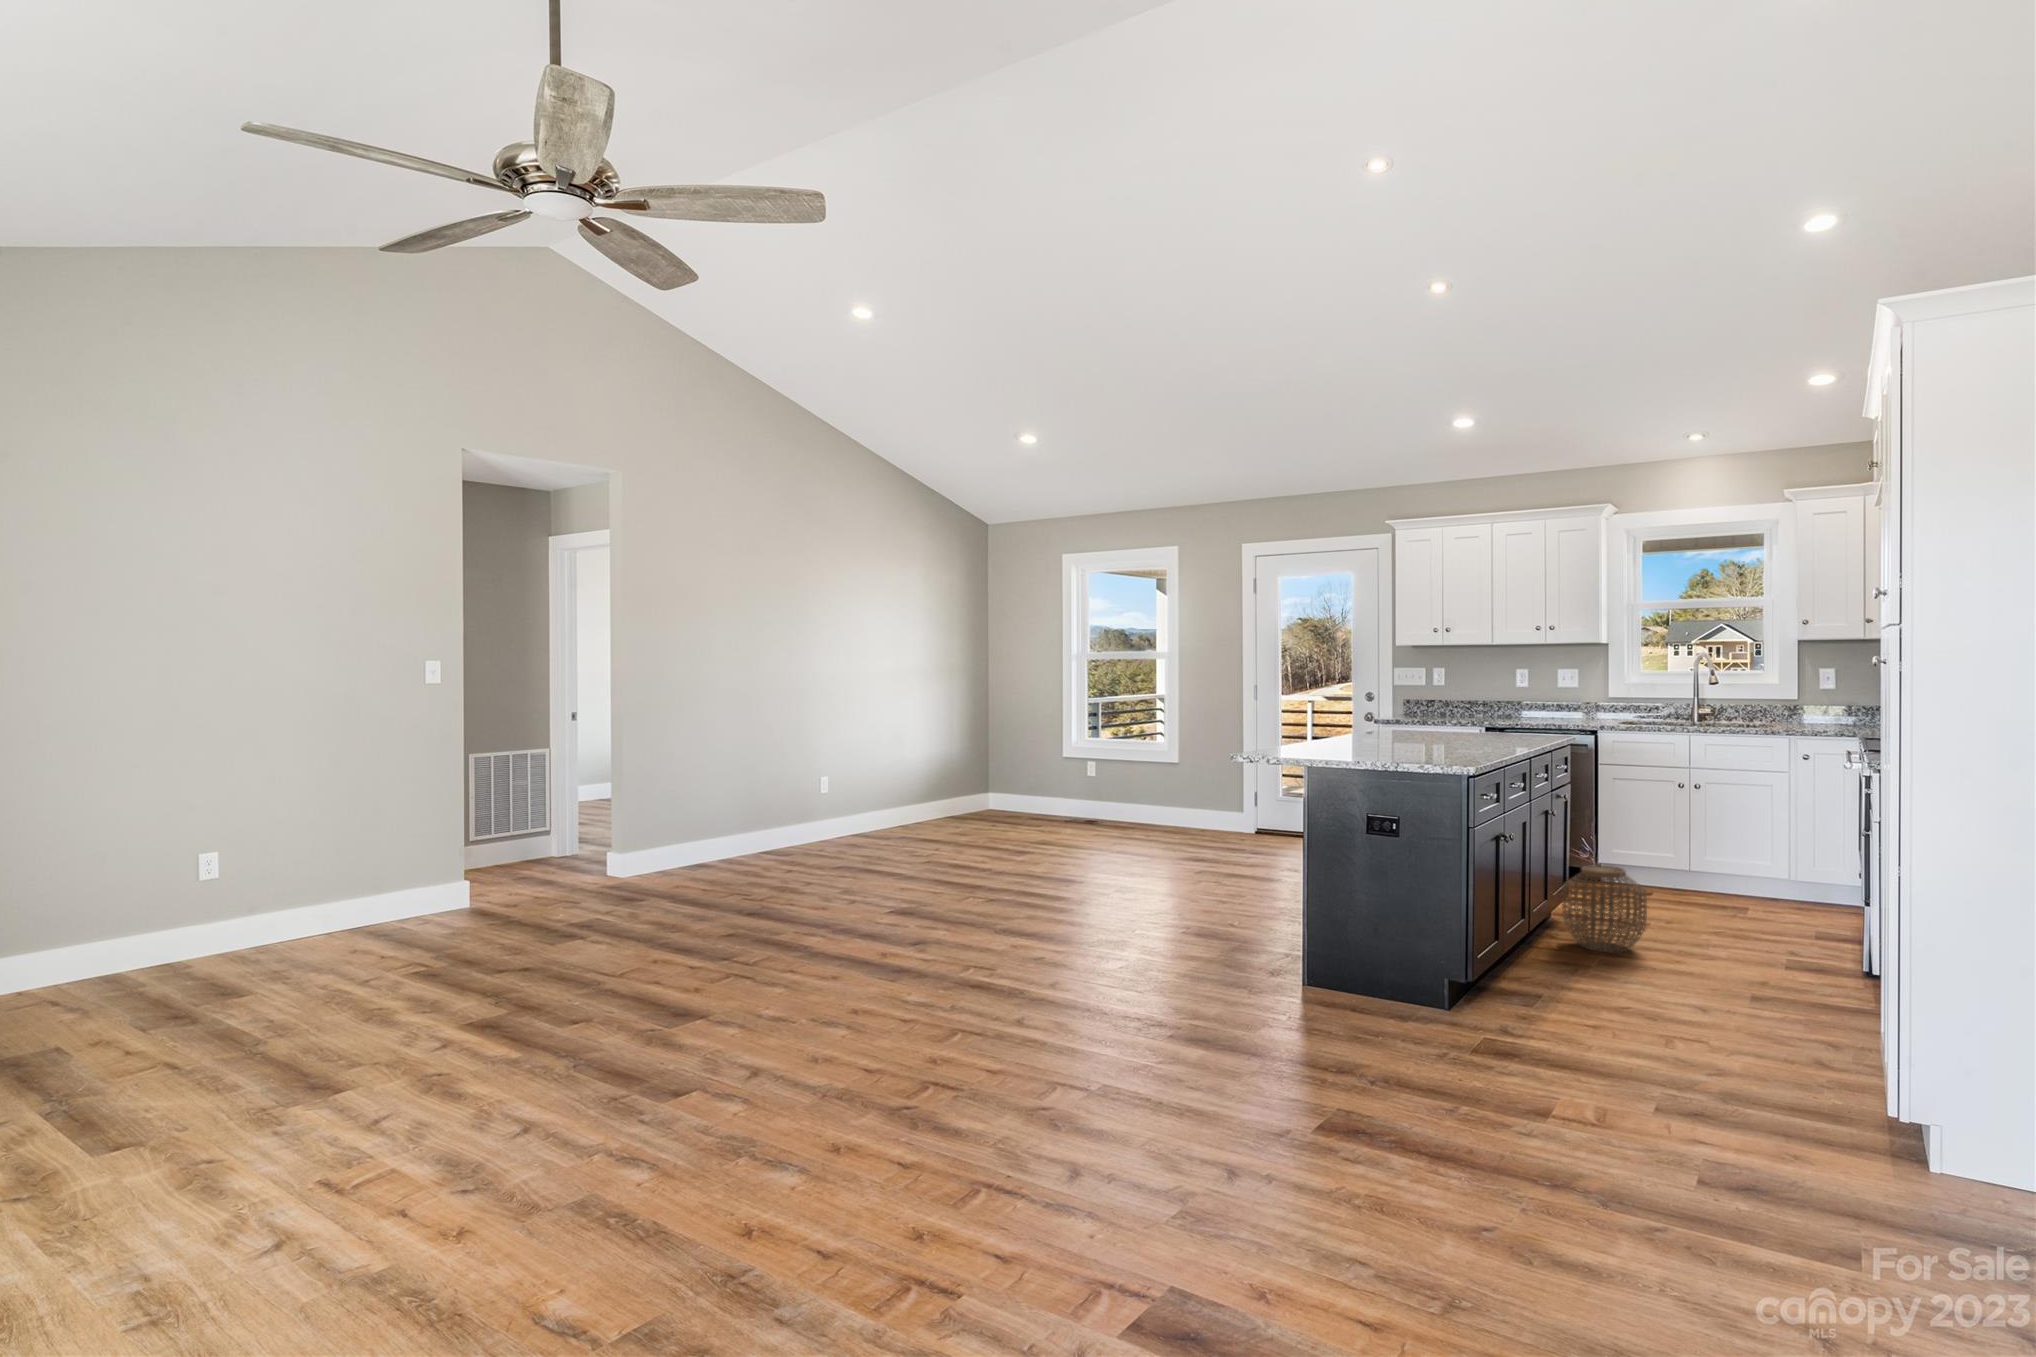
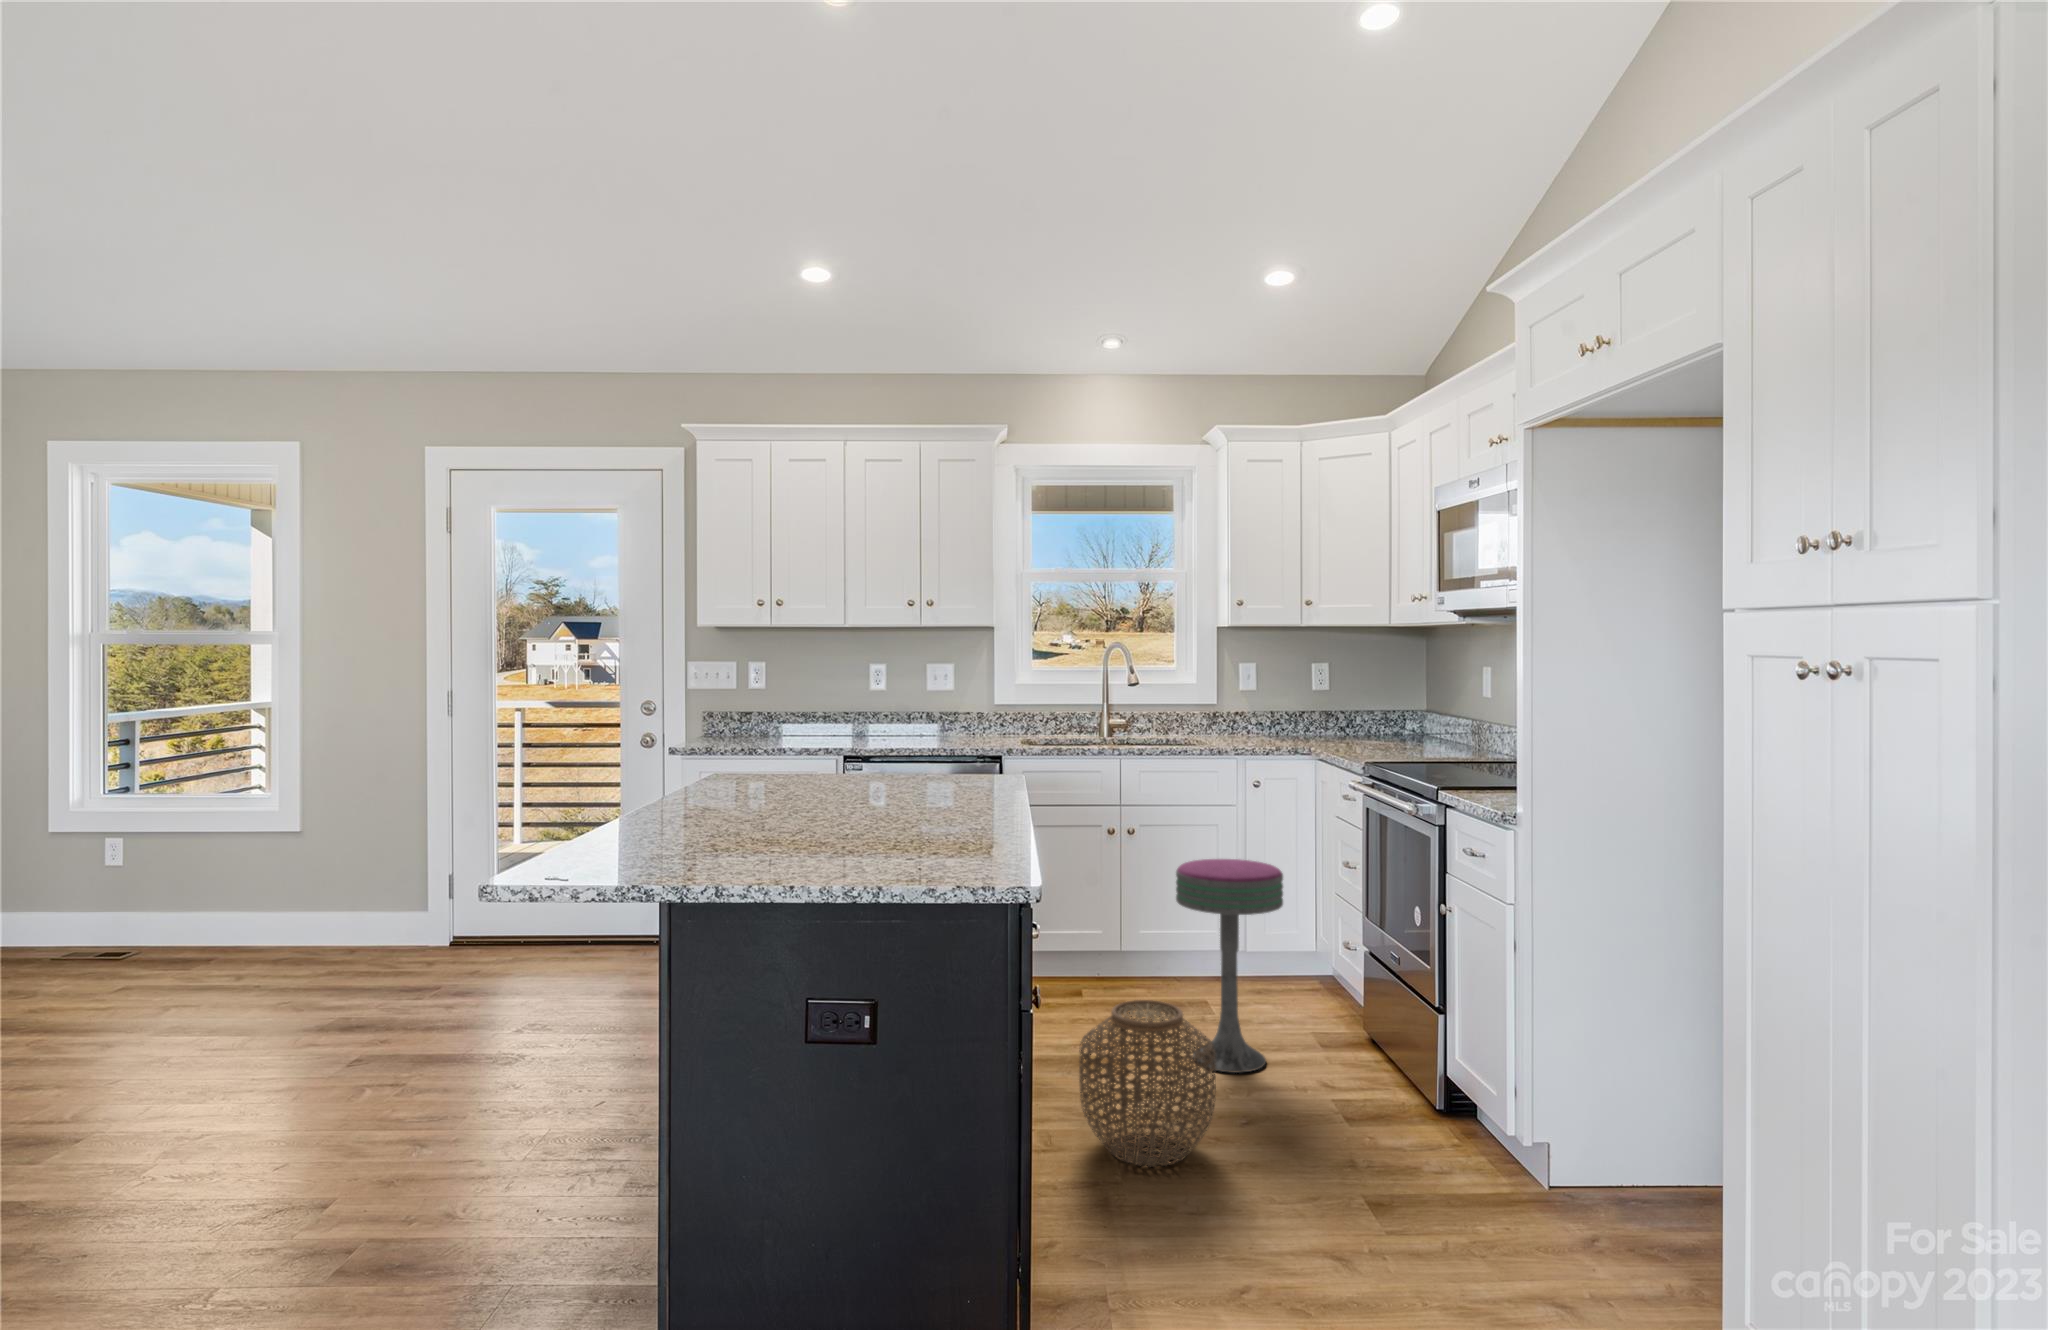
bar stool: none [1672,801,1753,937] -> present [1176,859,1283,1073]

